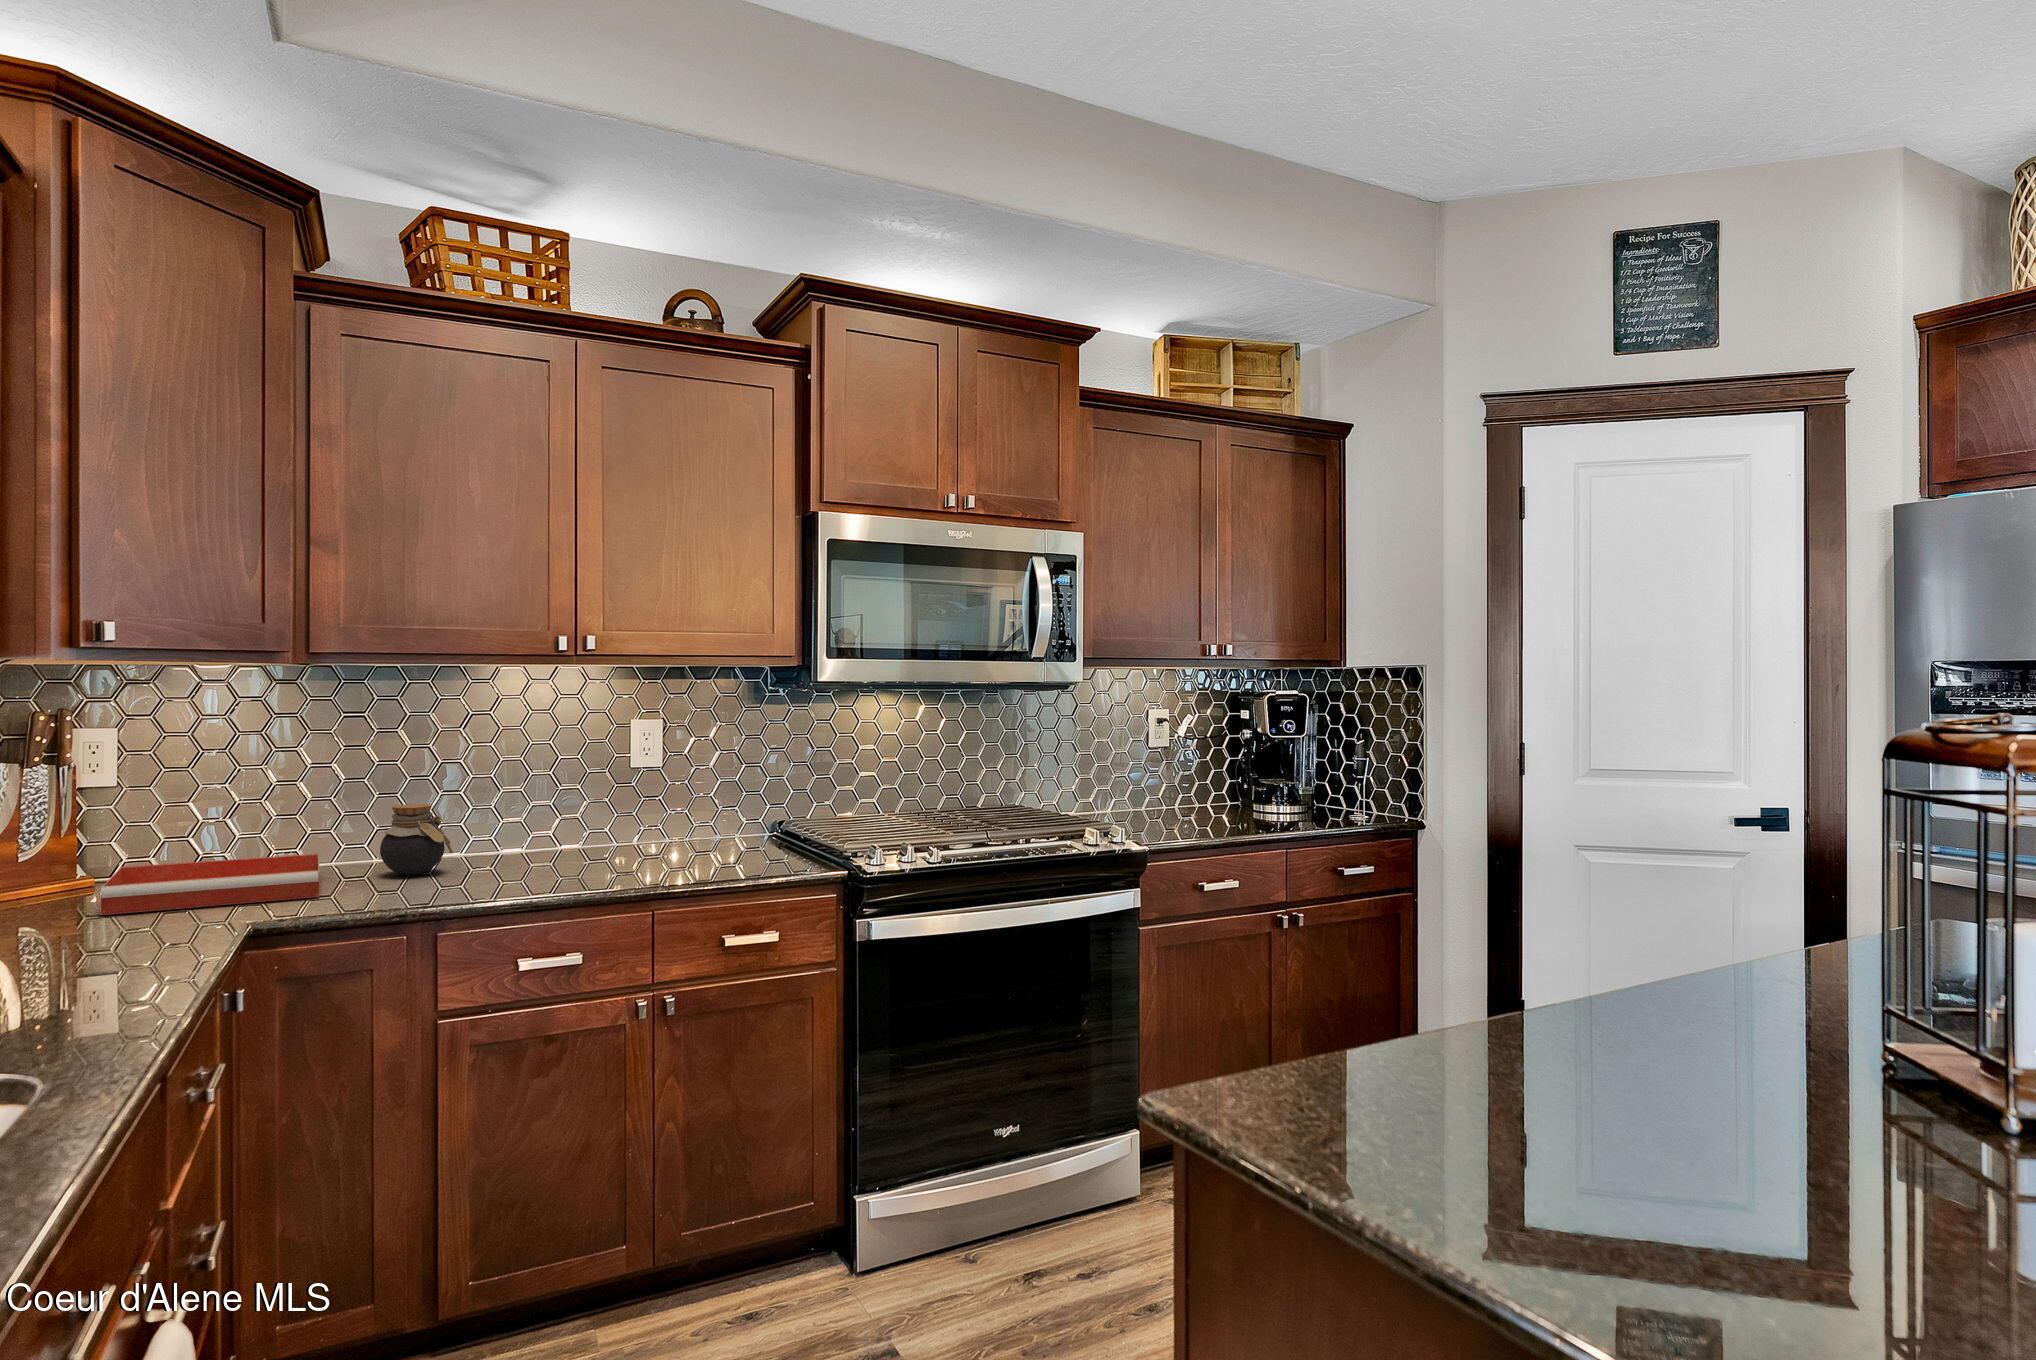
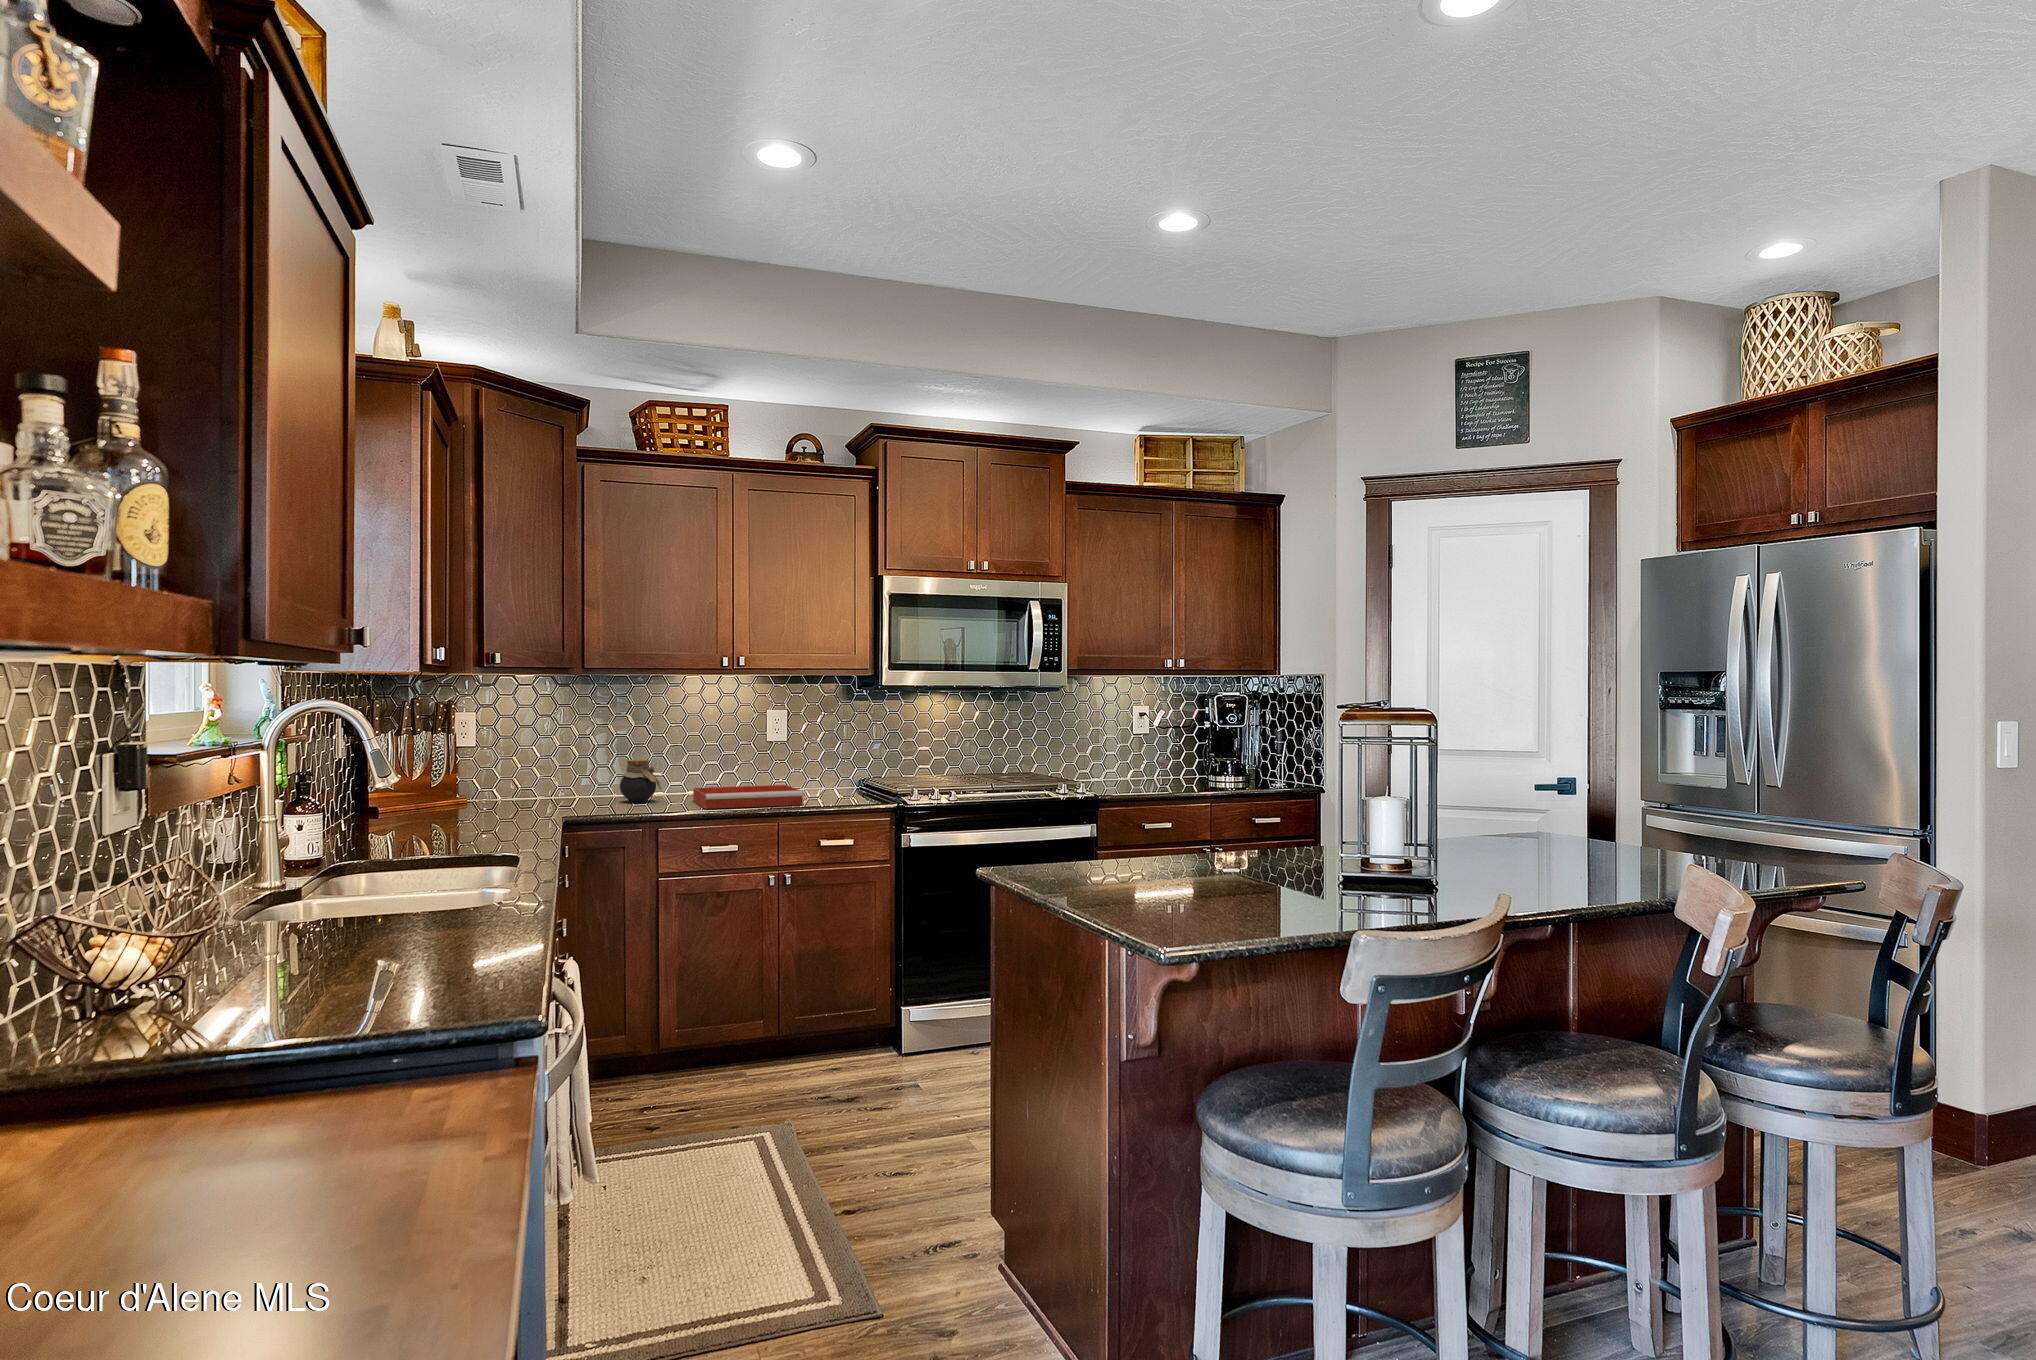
tray: present [100,854,319,915] -> present [693,785,803,809]

